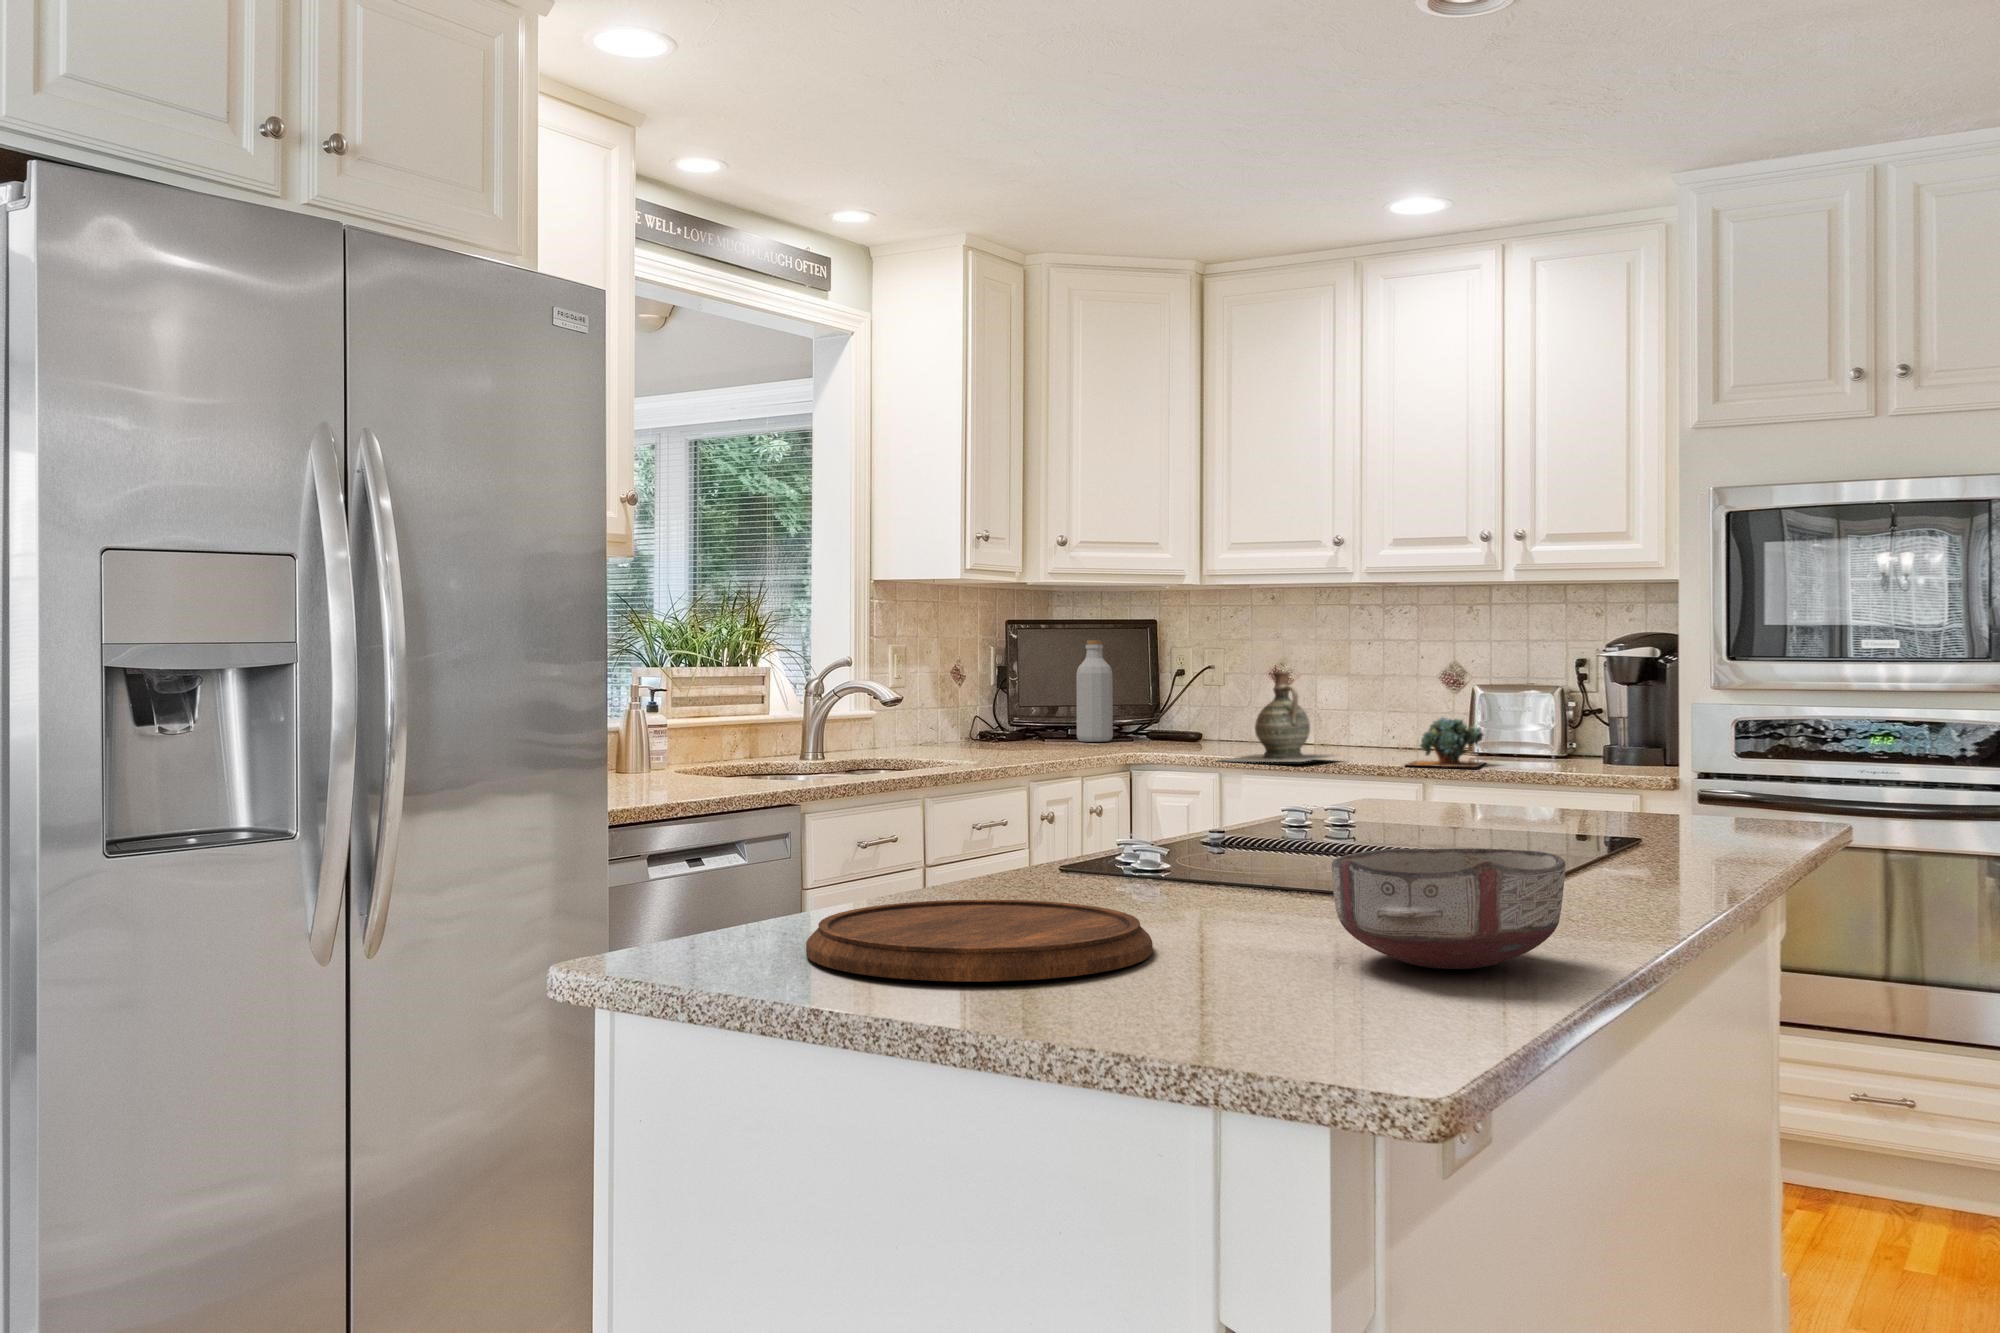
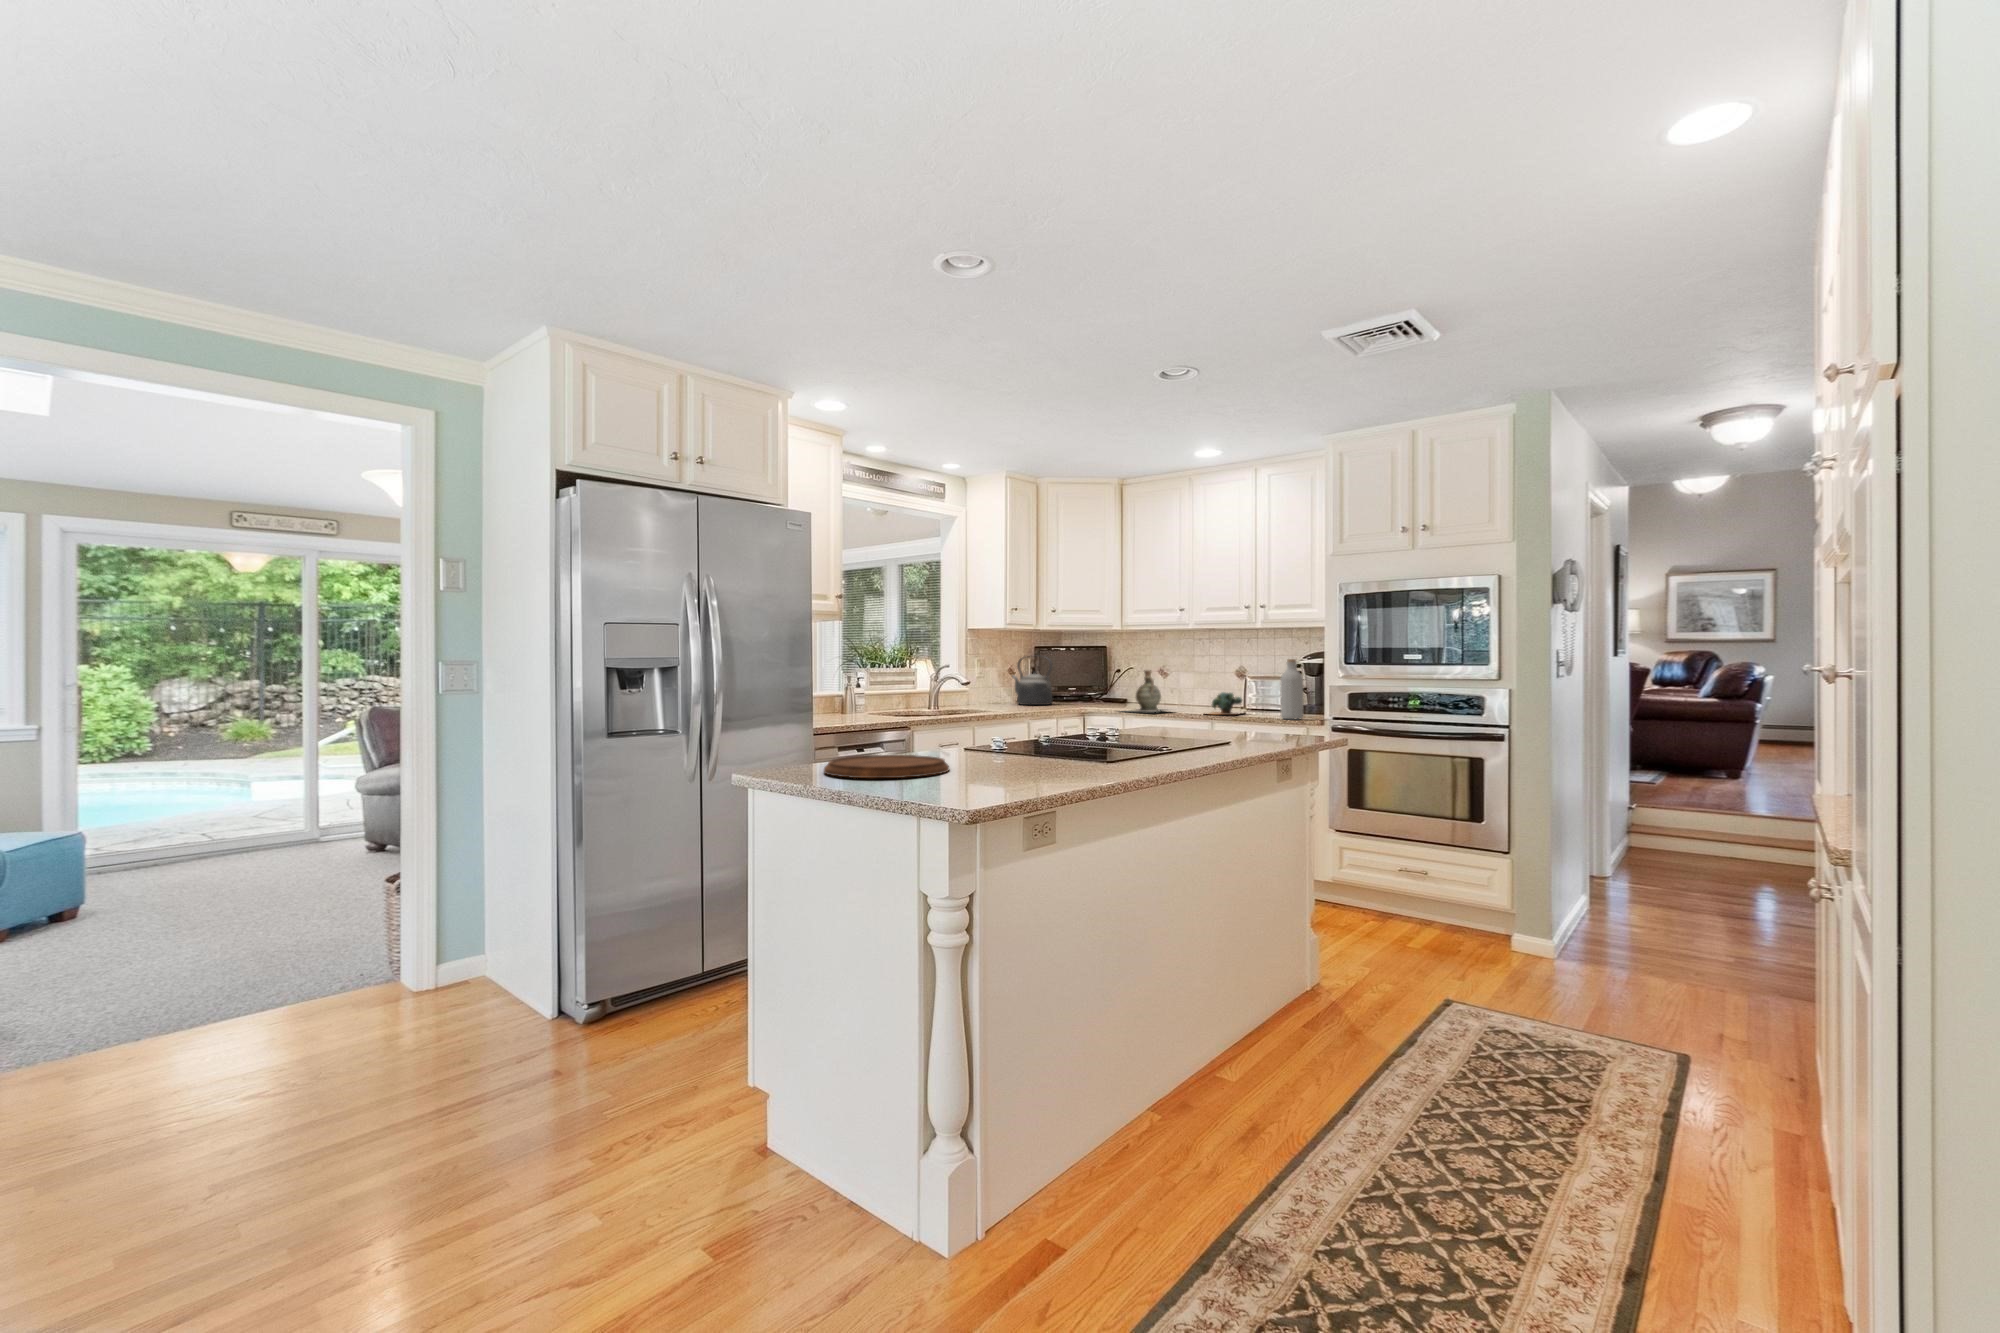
kettle: none [964,640,1056,746] -> present [1012,657,1052,705]
bottle: present [1076,640,1113,742] -> present [1280,659,1303,719]
ceramic bowl: present [1332,849,1566,969] -> none [1002,736,1084,778]

